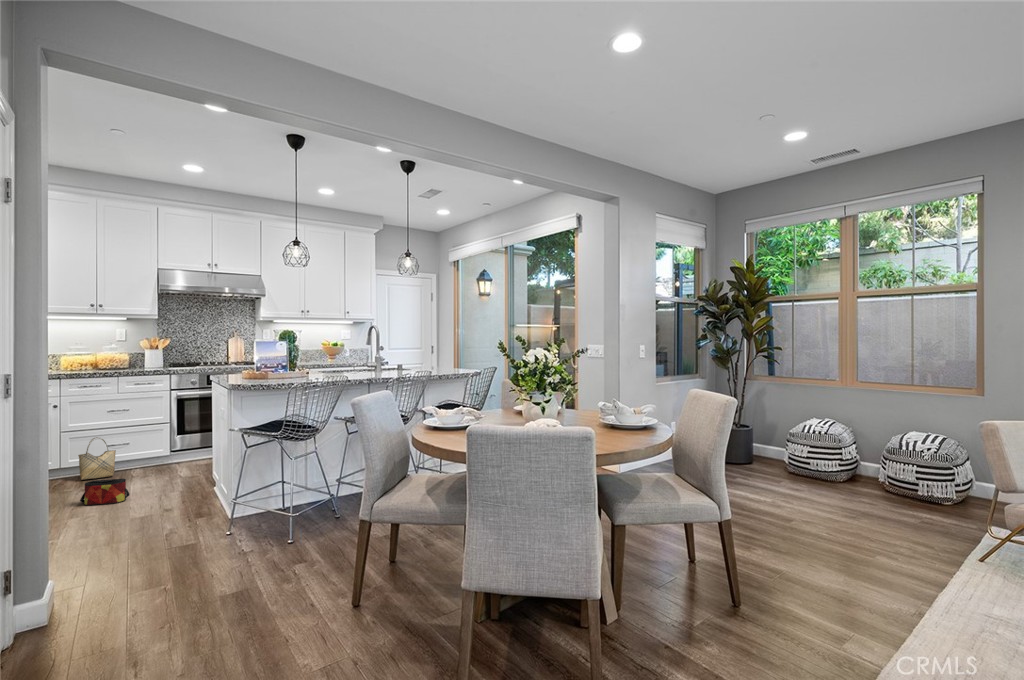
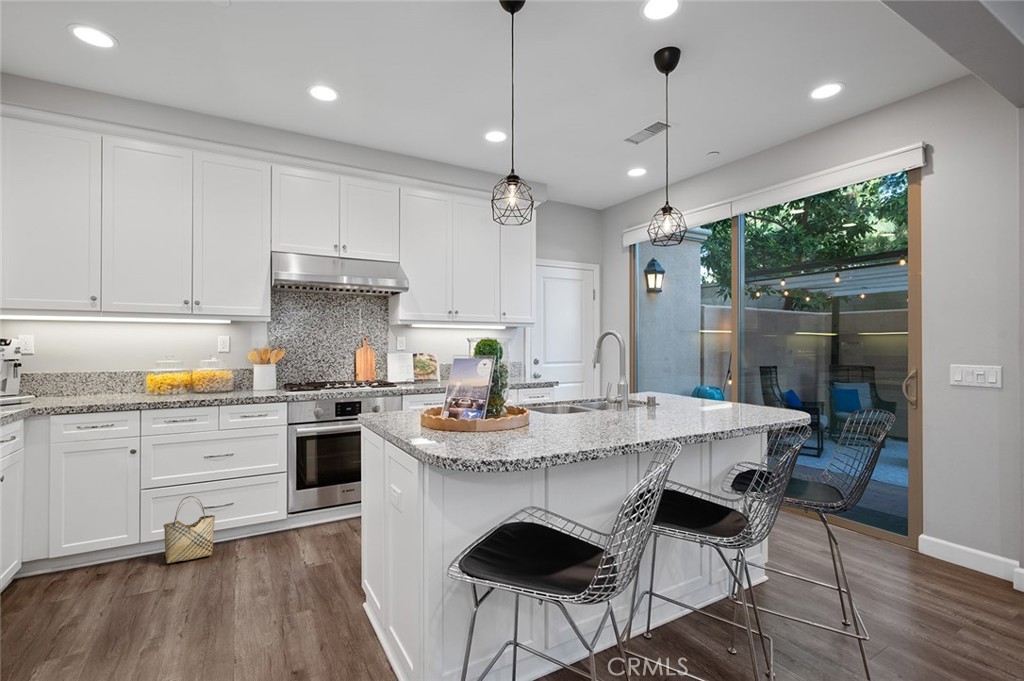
bag: present [80,479,129,506] -> none [160,586,237,639]

